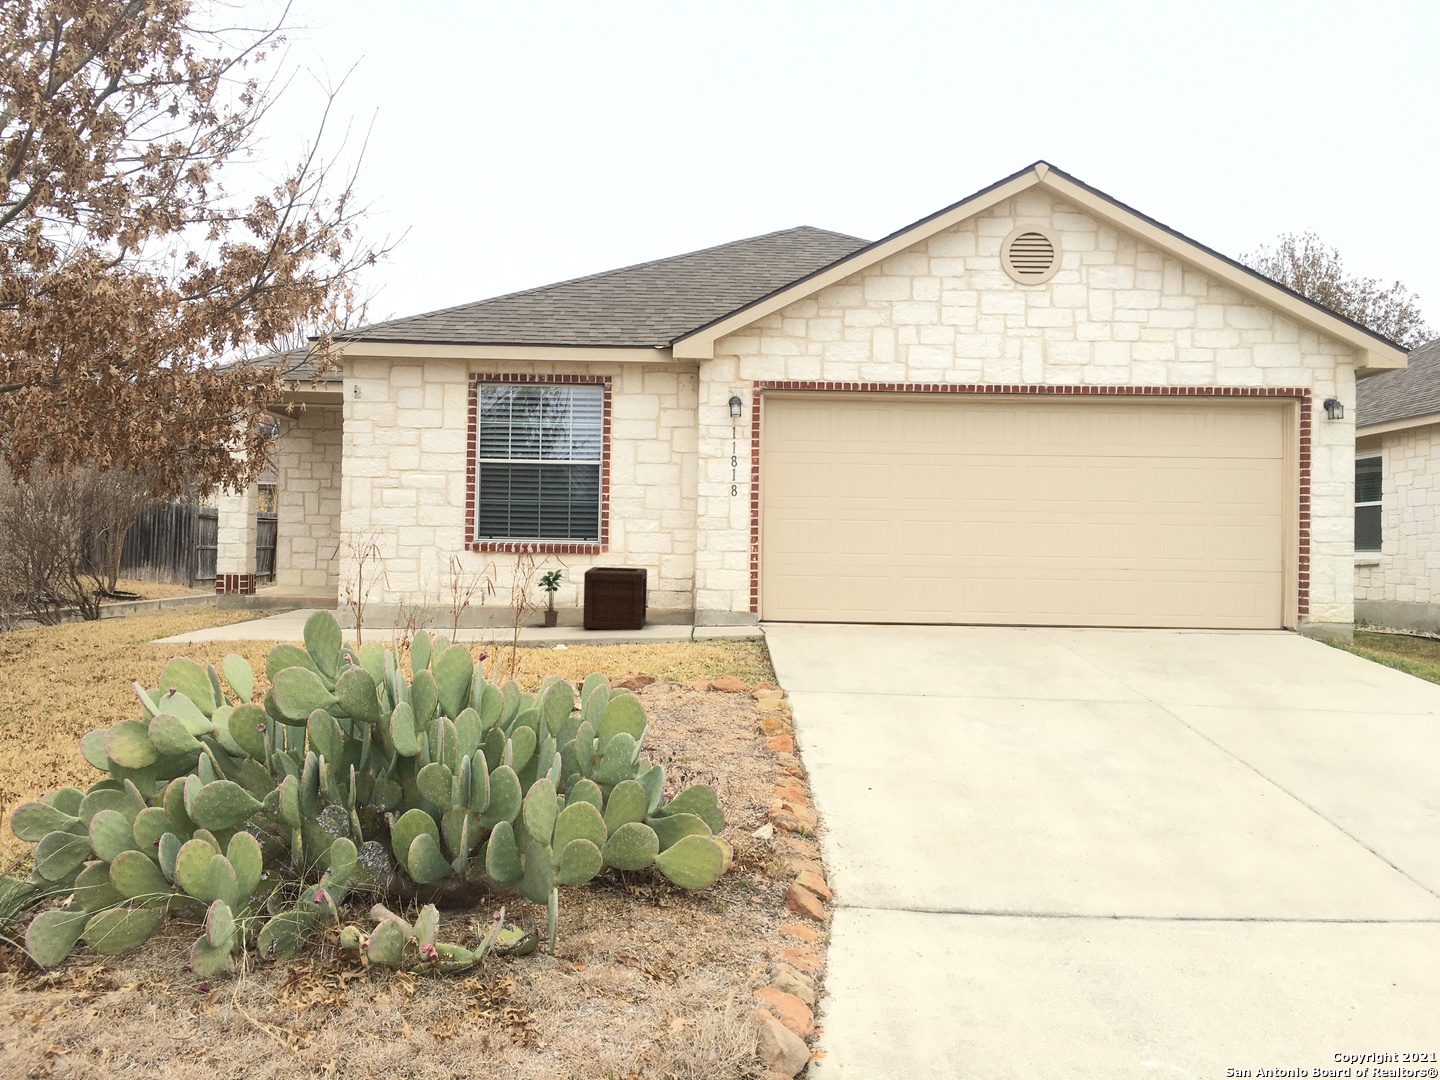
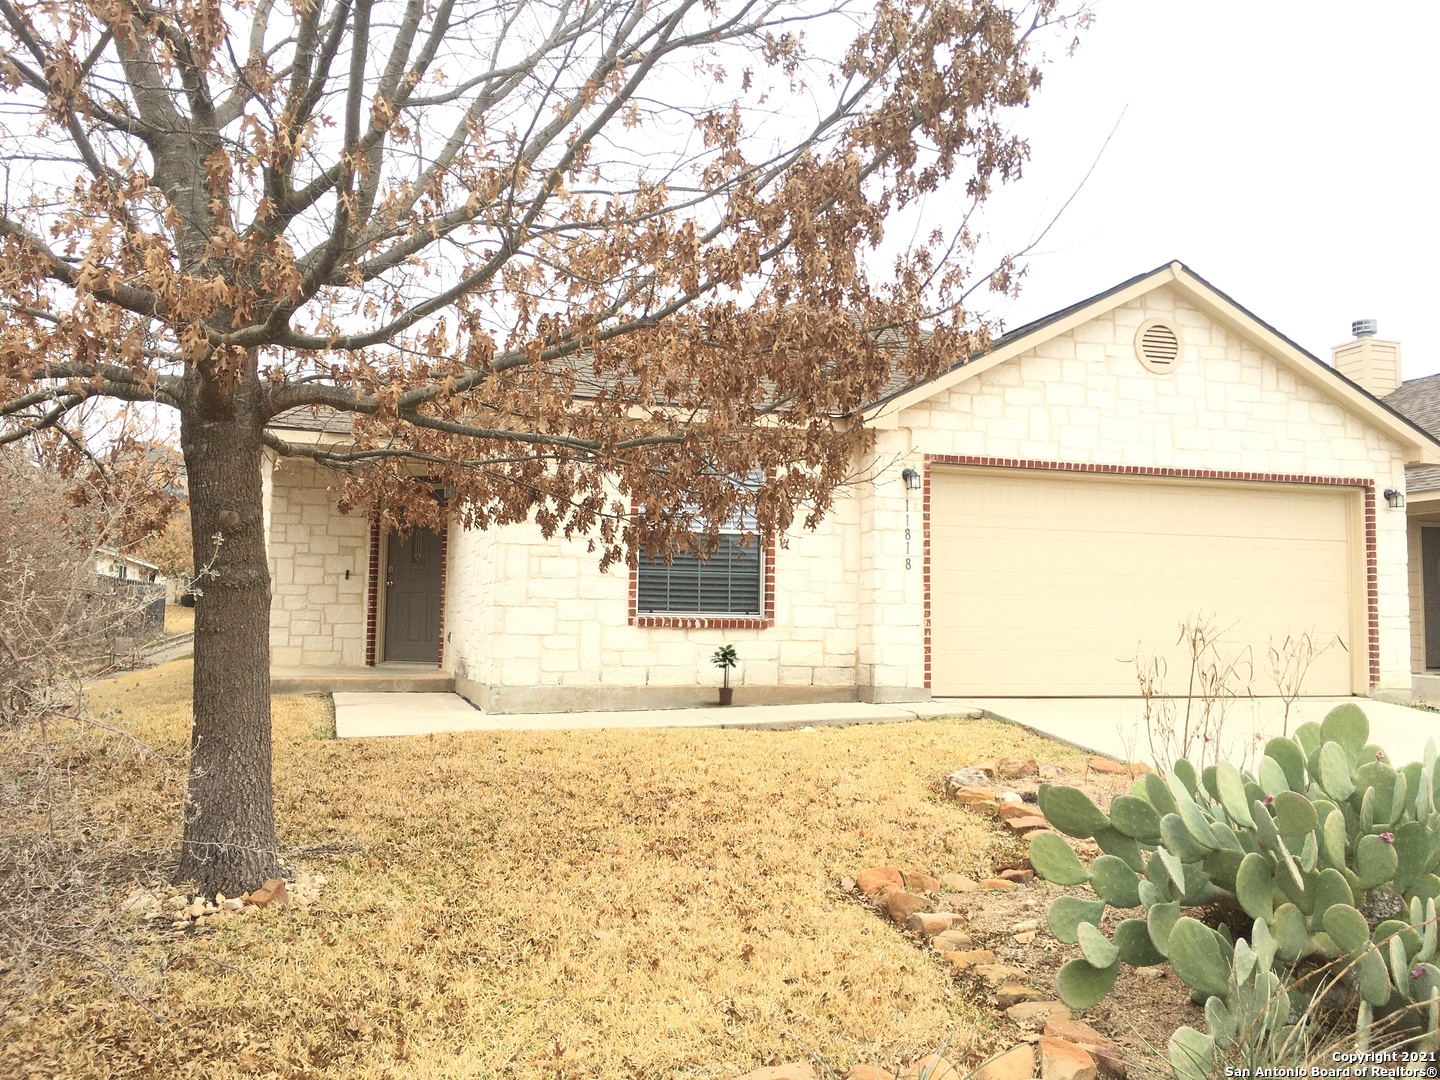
wooden crate: present [583,567,647,630] -> none [757,642,832,706]

